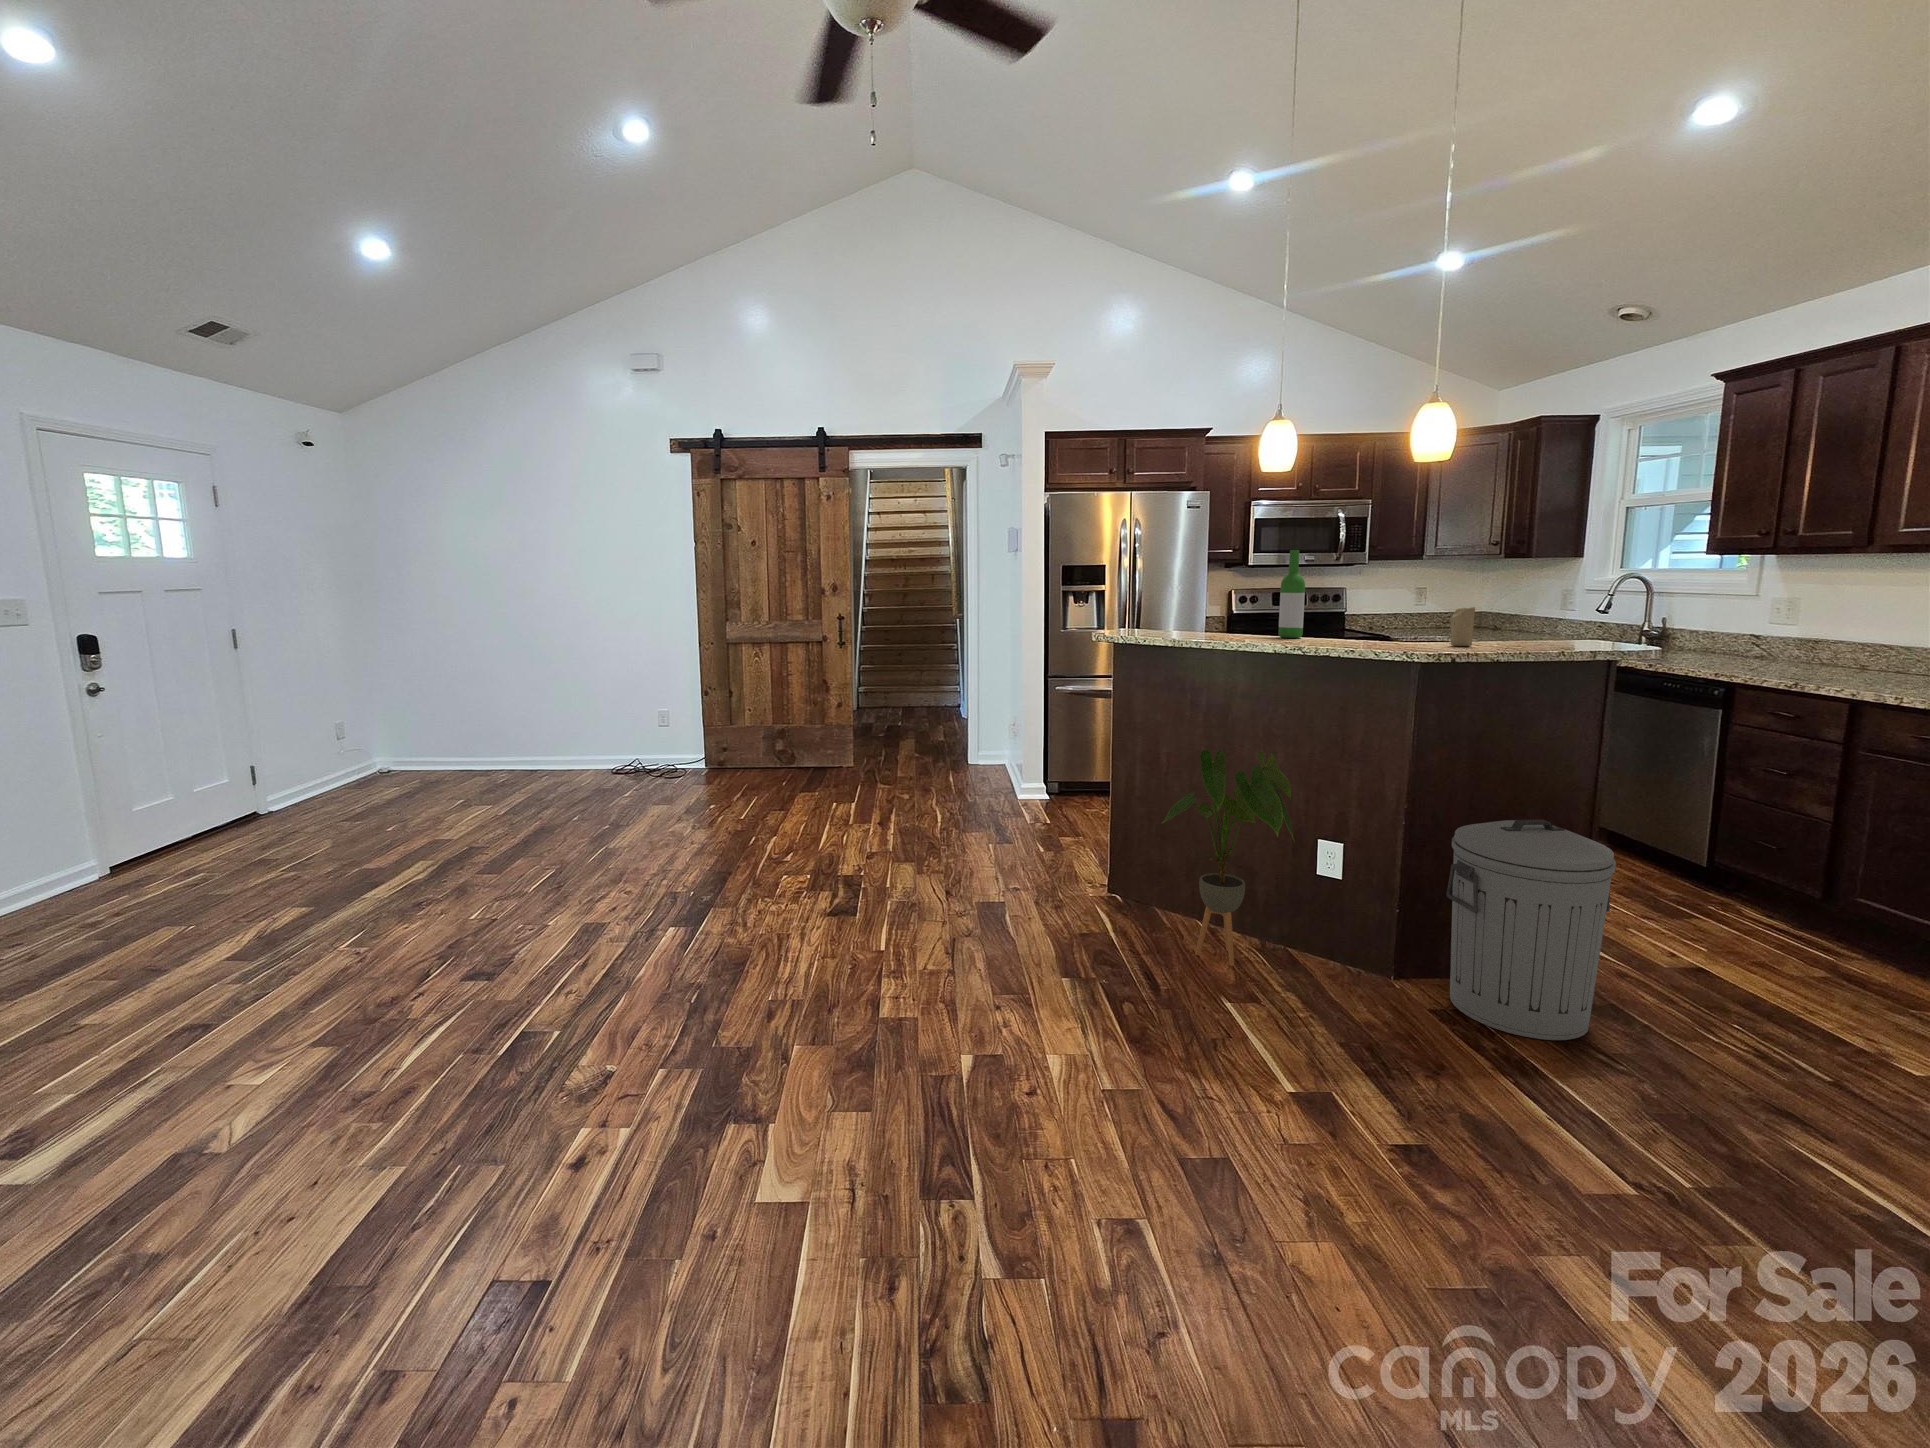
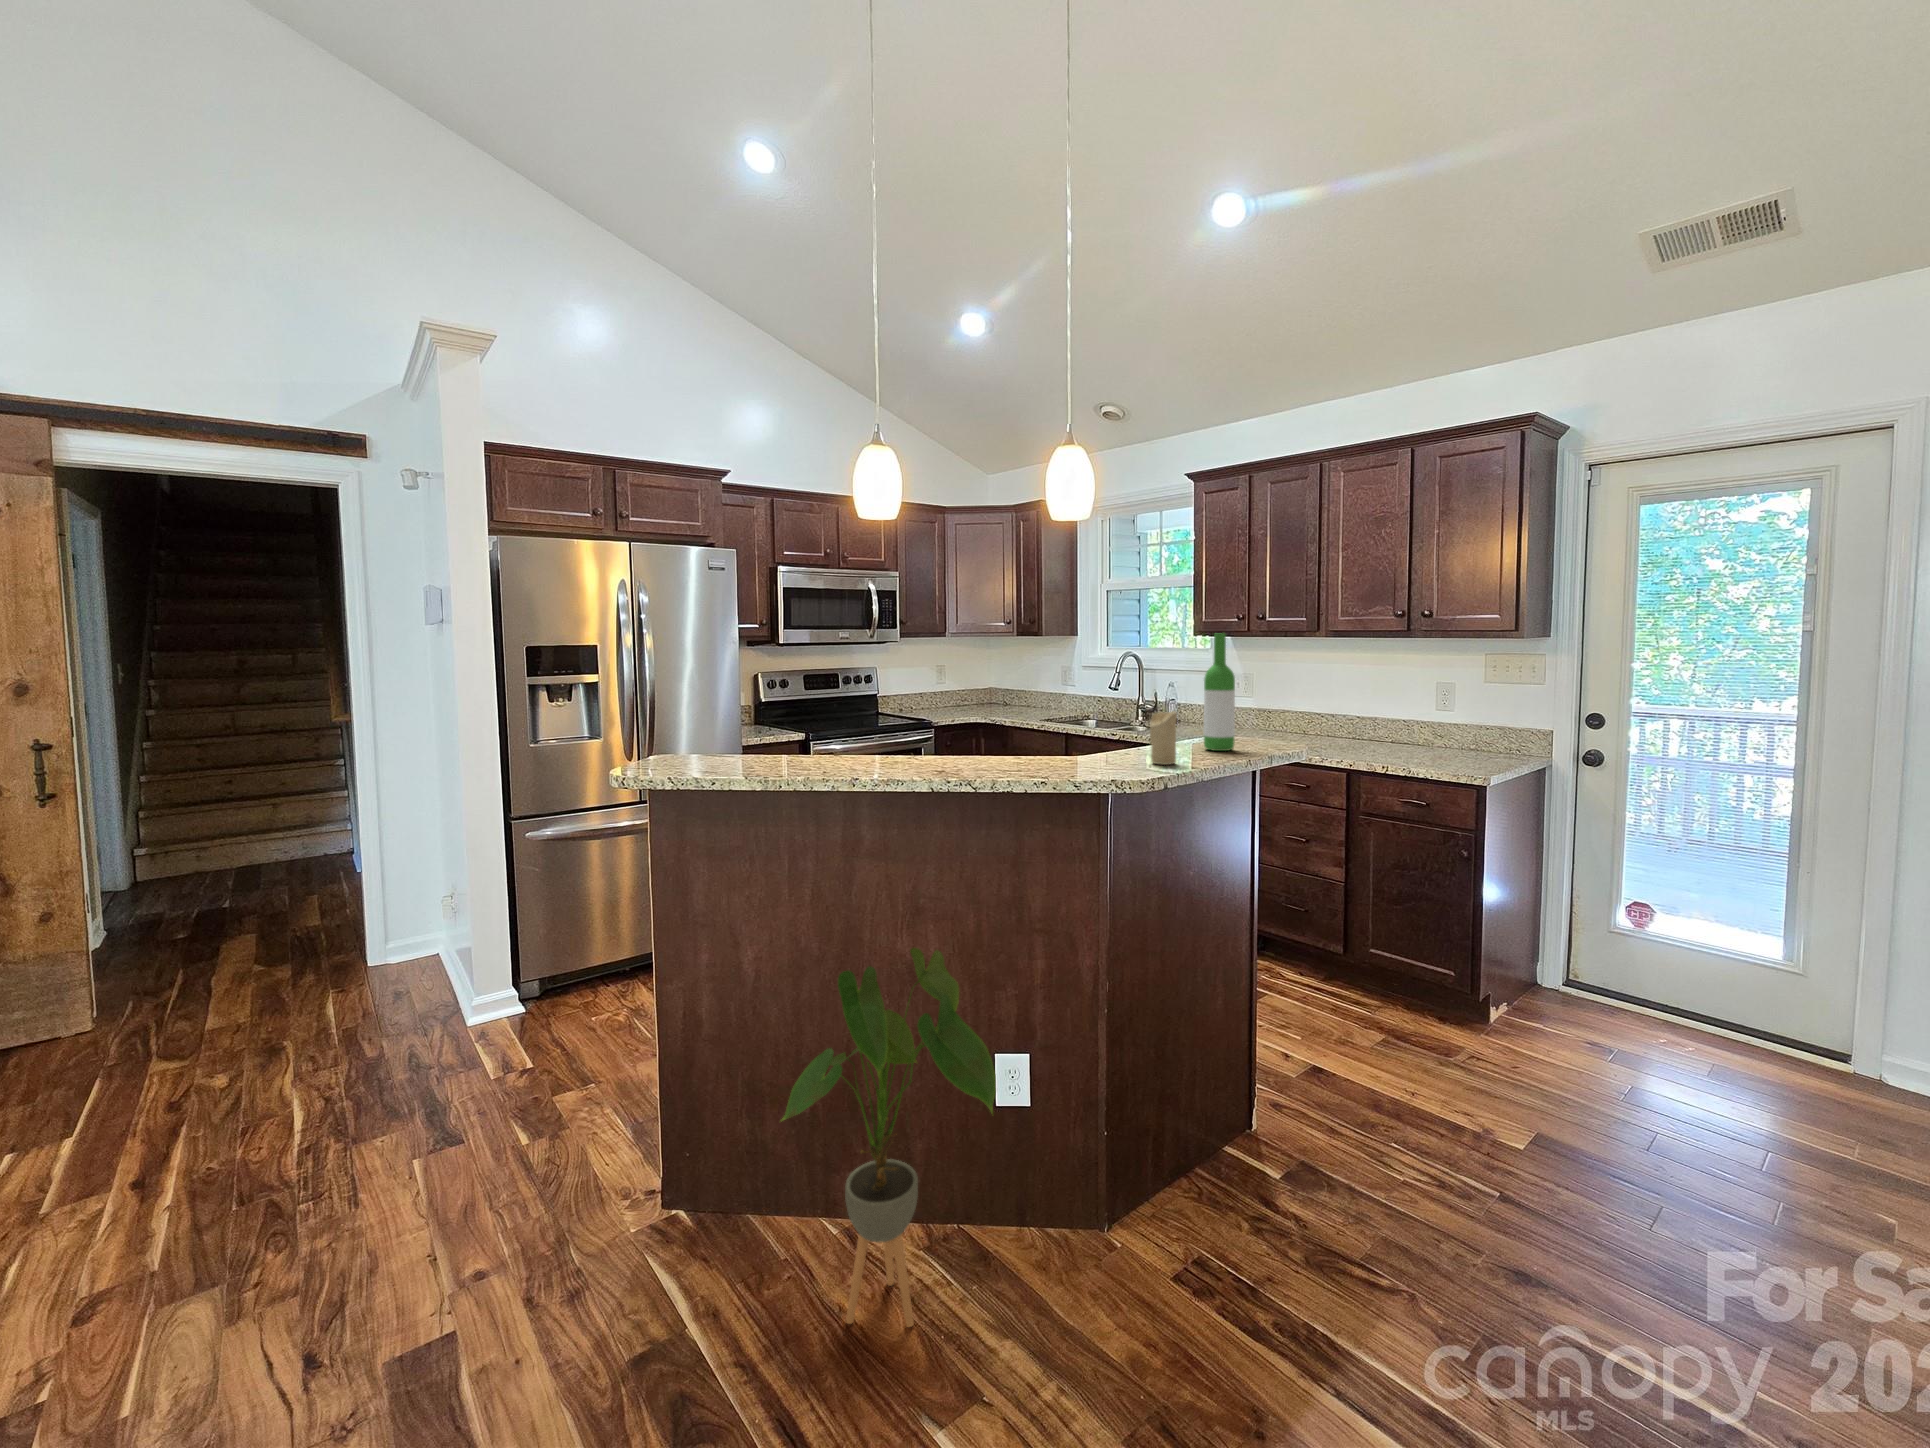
wine bottle: present [1279,550,1305,638] -> present [1204,633,1235,751]
trash can: present [1446,820,1616,1040] -> none [1171,979,1354,1294]

